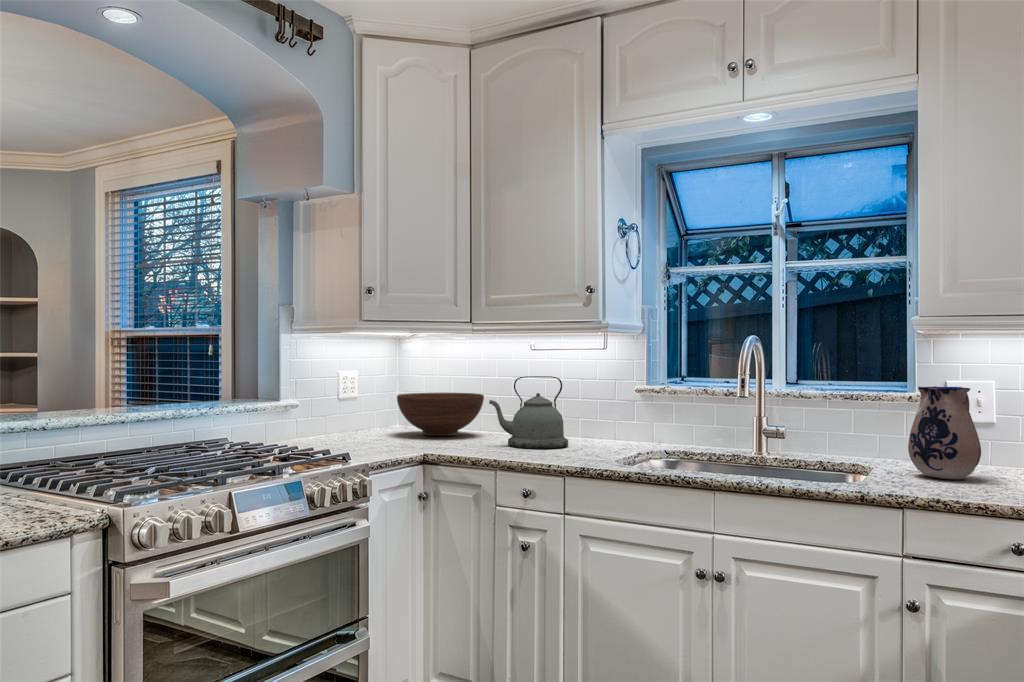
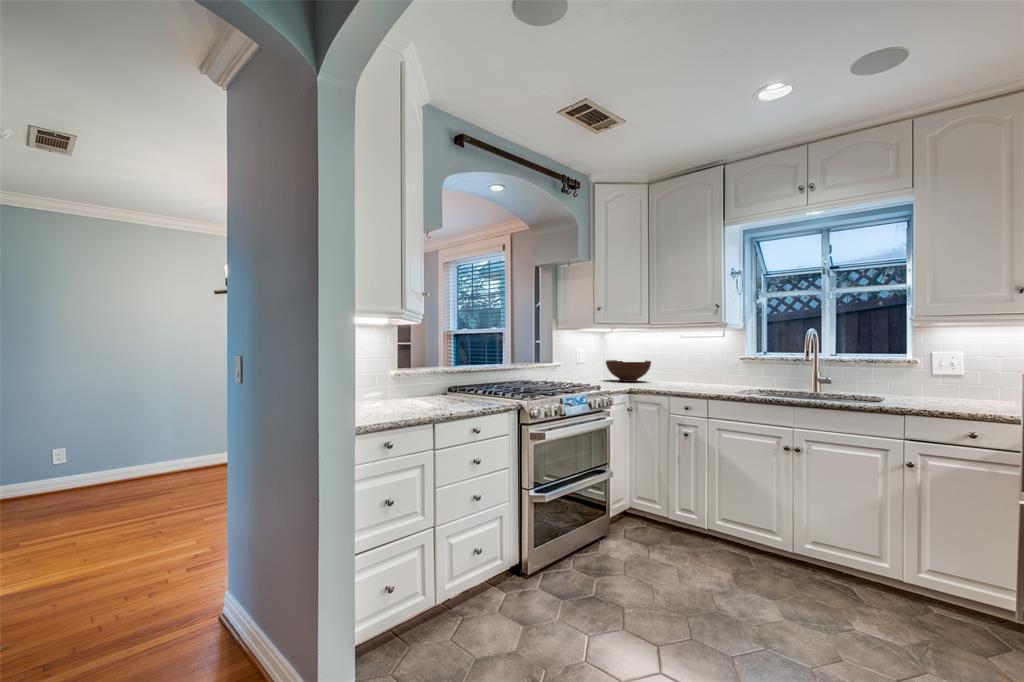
kettle: present [489,376,568,449] -> none [660,351,702,387]
ceramic pitcher: present [908,386,981,480] -> none [908,355,954,404]

